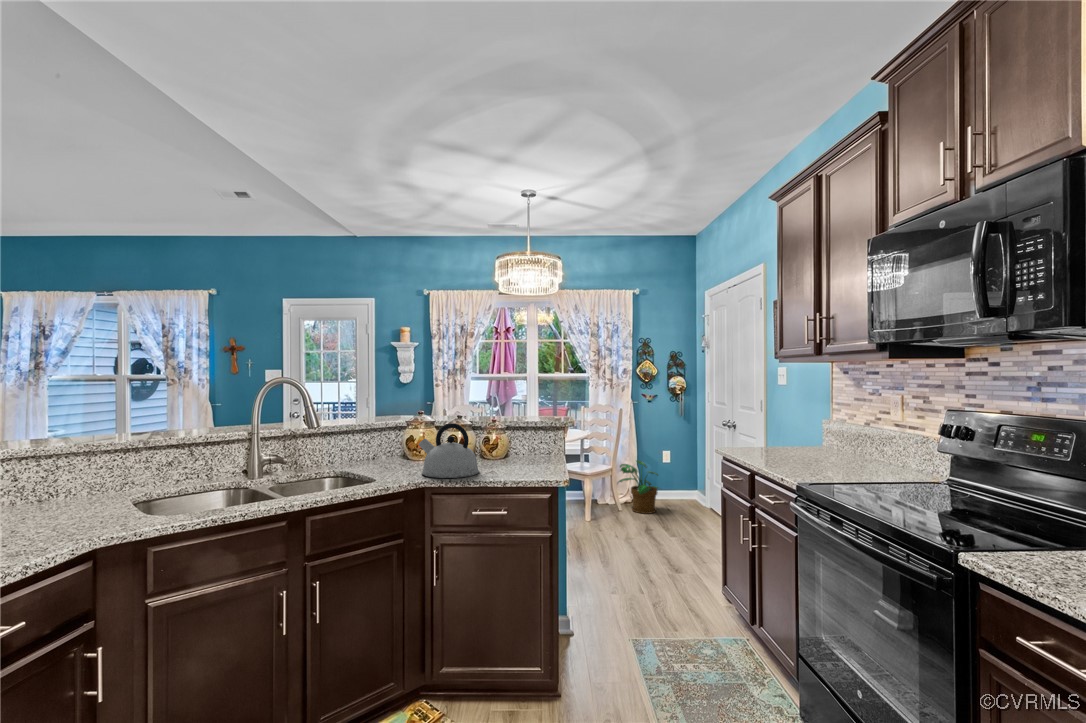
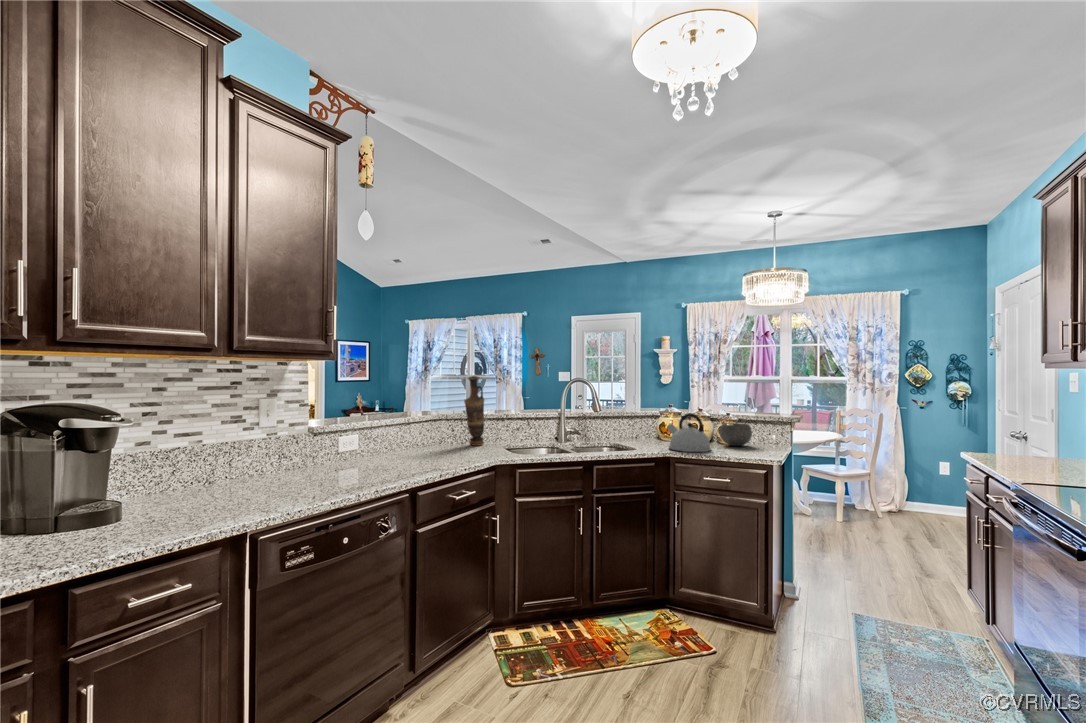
vase: none [44,376,93,503] -> present [464,376,484,446]
bowl: none [486,432,524,461] -> present [720,423,752,446]
potted plant: present [618,461,658,514] -> none [879,468,934,524]

